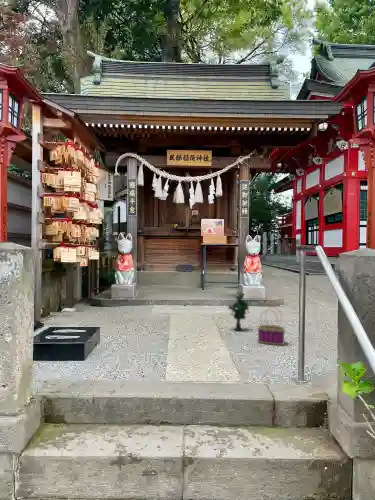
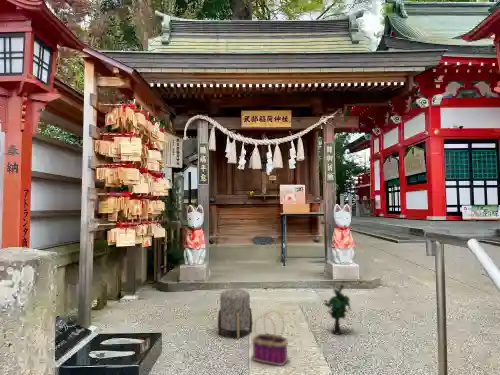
stool: none [144,296,172,333] -> present [218,289,253,339]
basket: present [257,308,285,345] -> present [252,310,288,365]

